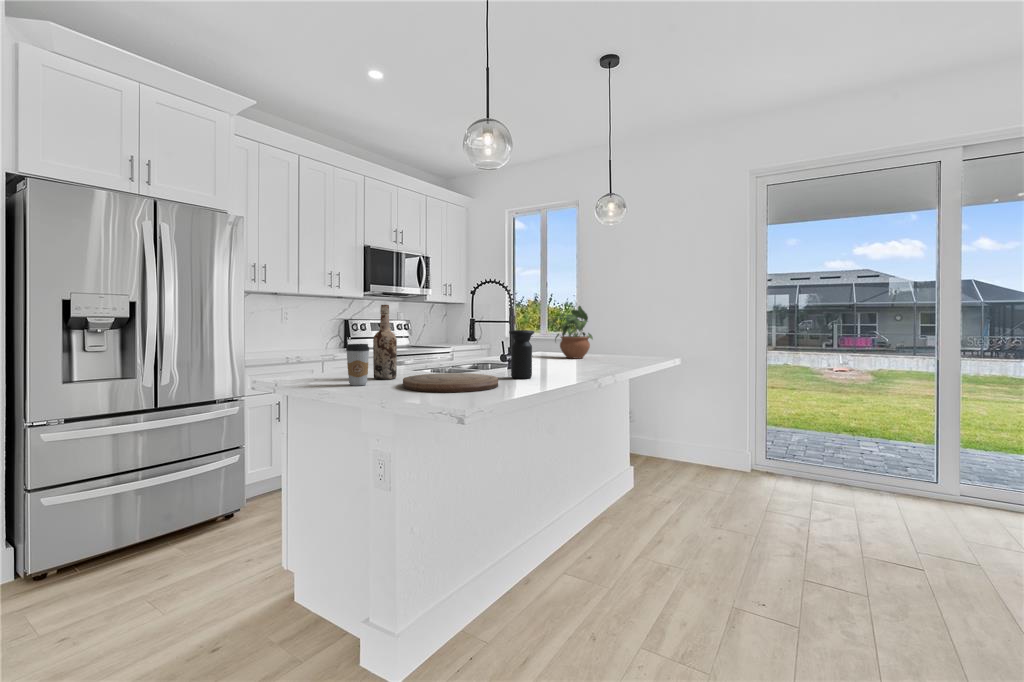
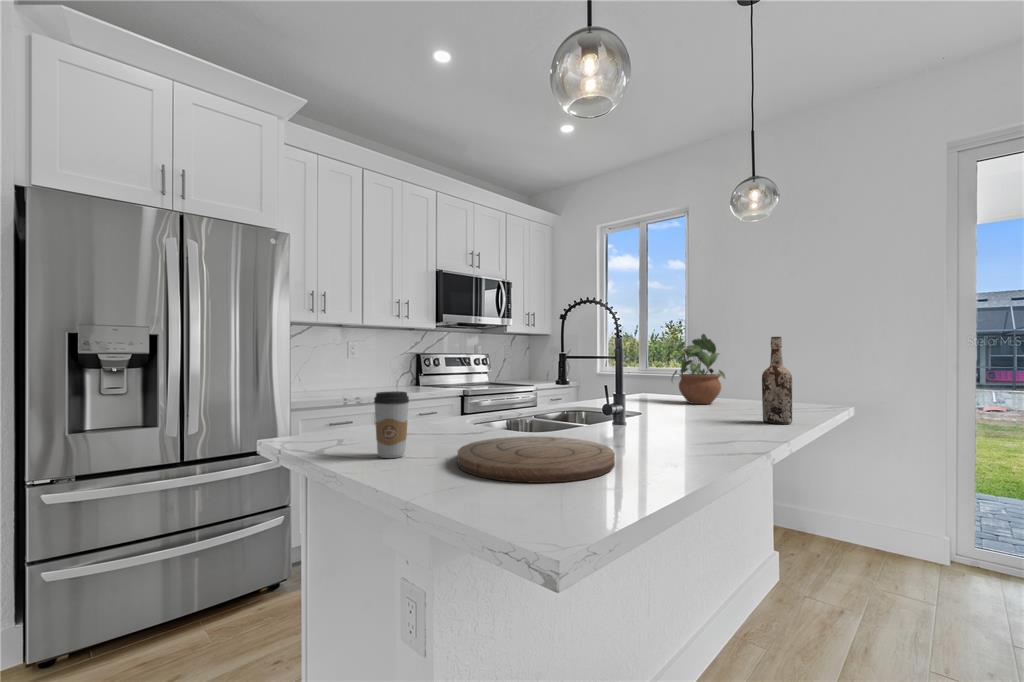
wine bottle: present [373,305,397,379] -> present [762,337,792,424]
vase: present [509,330,534,379] -> none [625,369,665,447]

